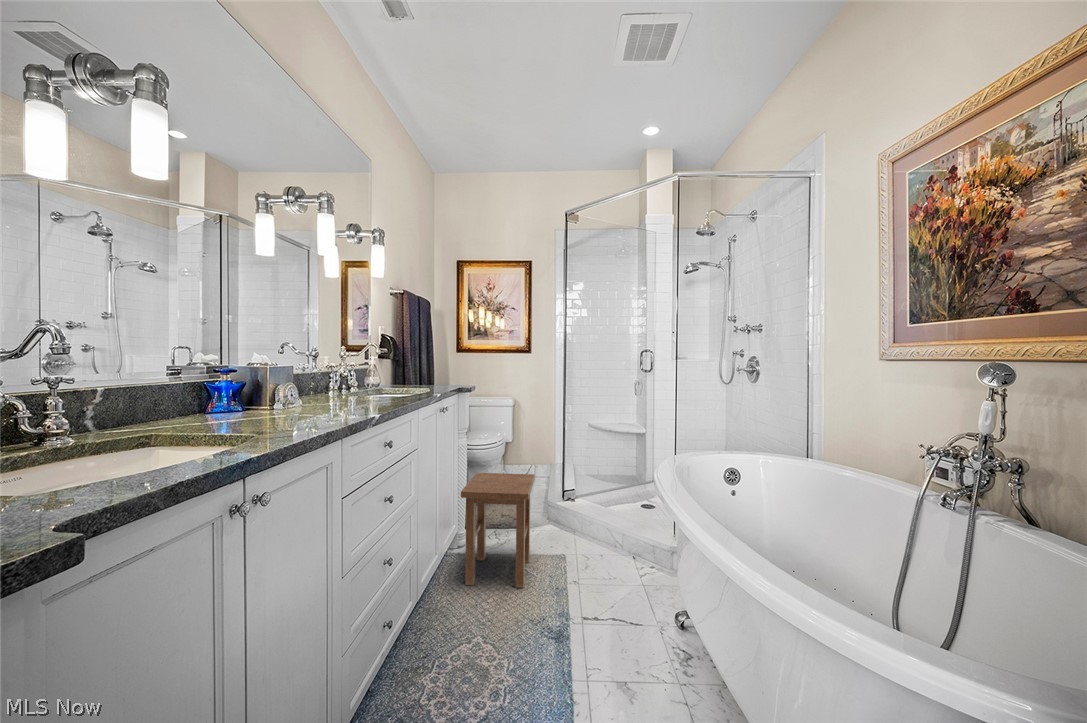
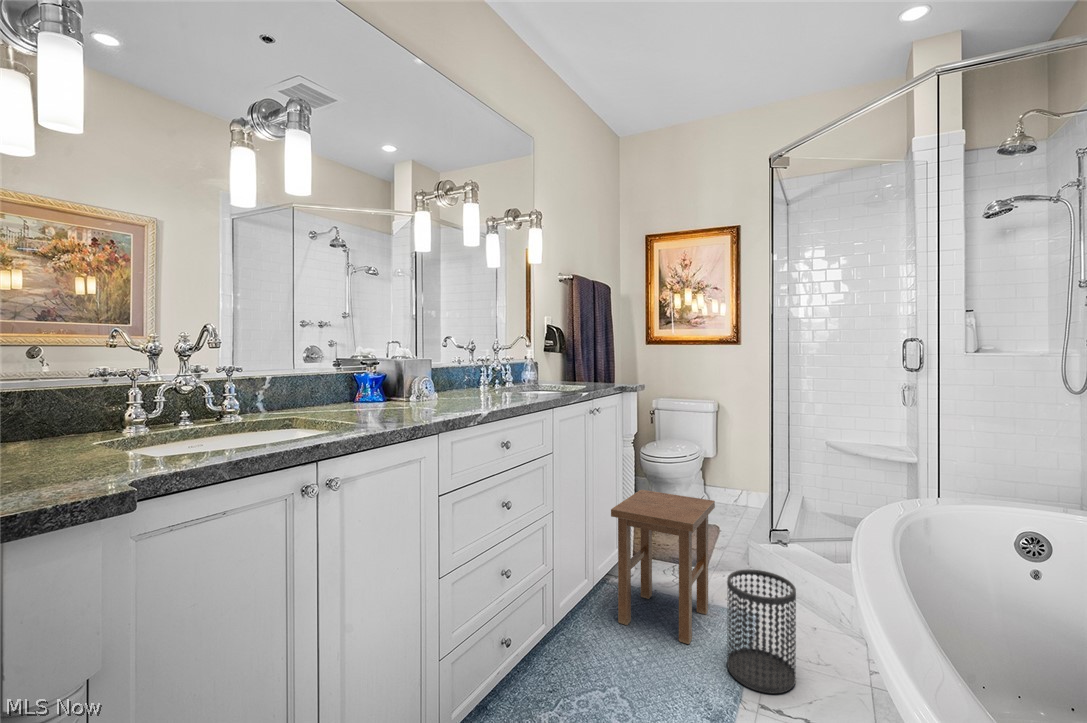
wastebasket: none [553,521,599,608] -> present [727,569,796,693]

